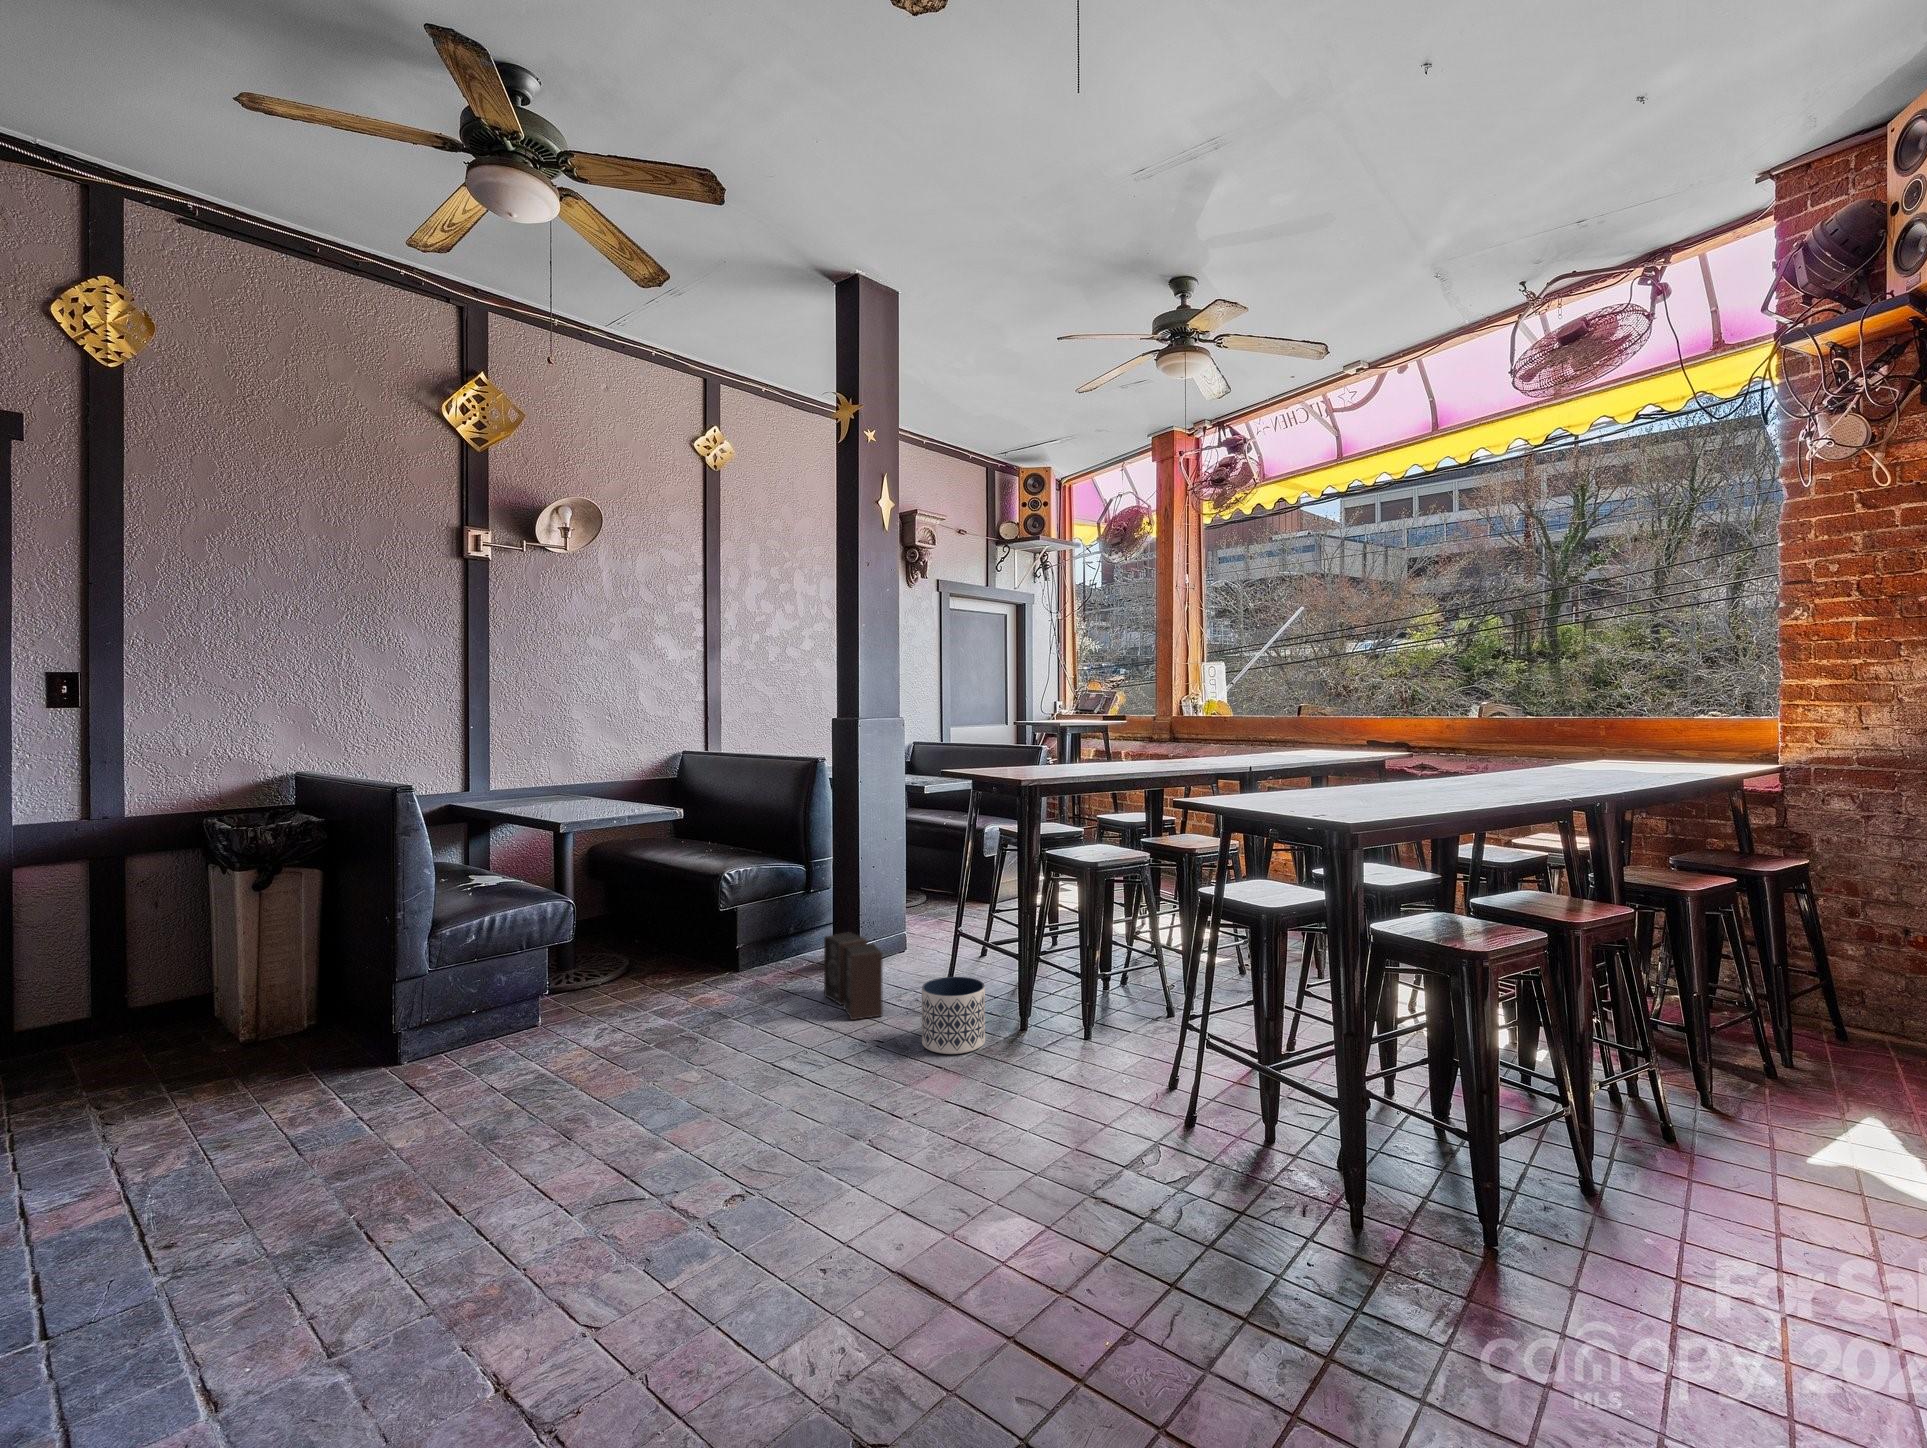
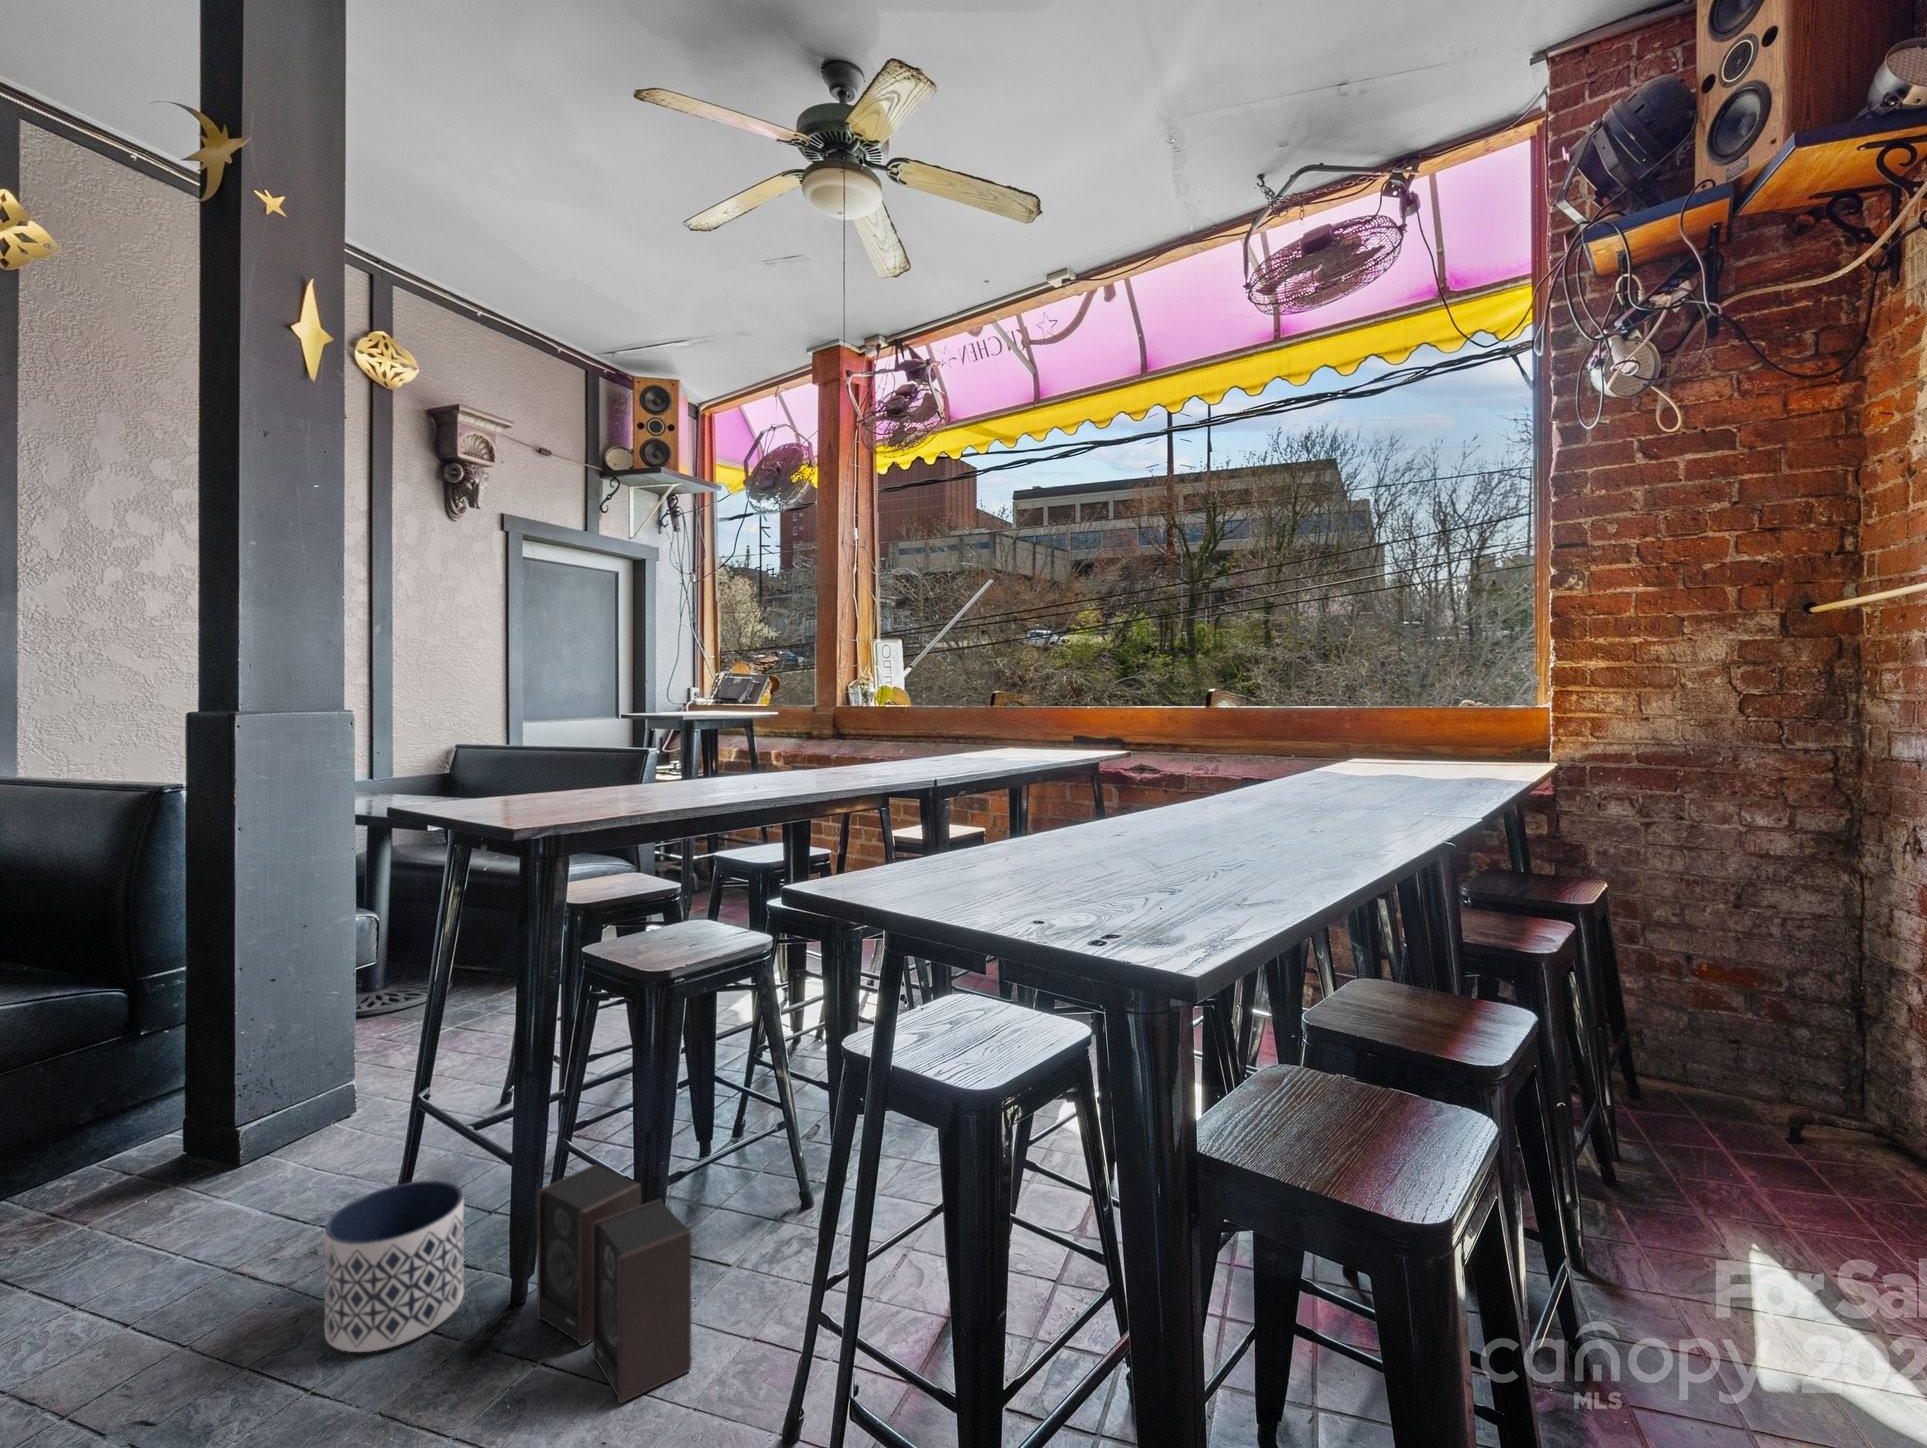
speaker: present [824,933,883,1020] -> present [537,1164,691,1404]

